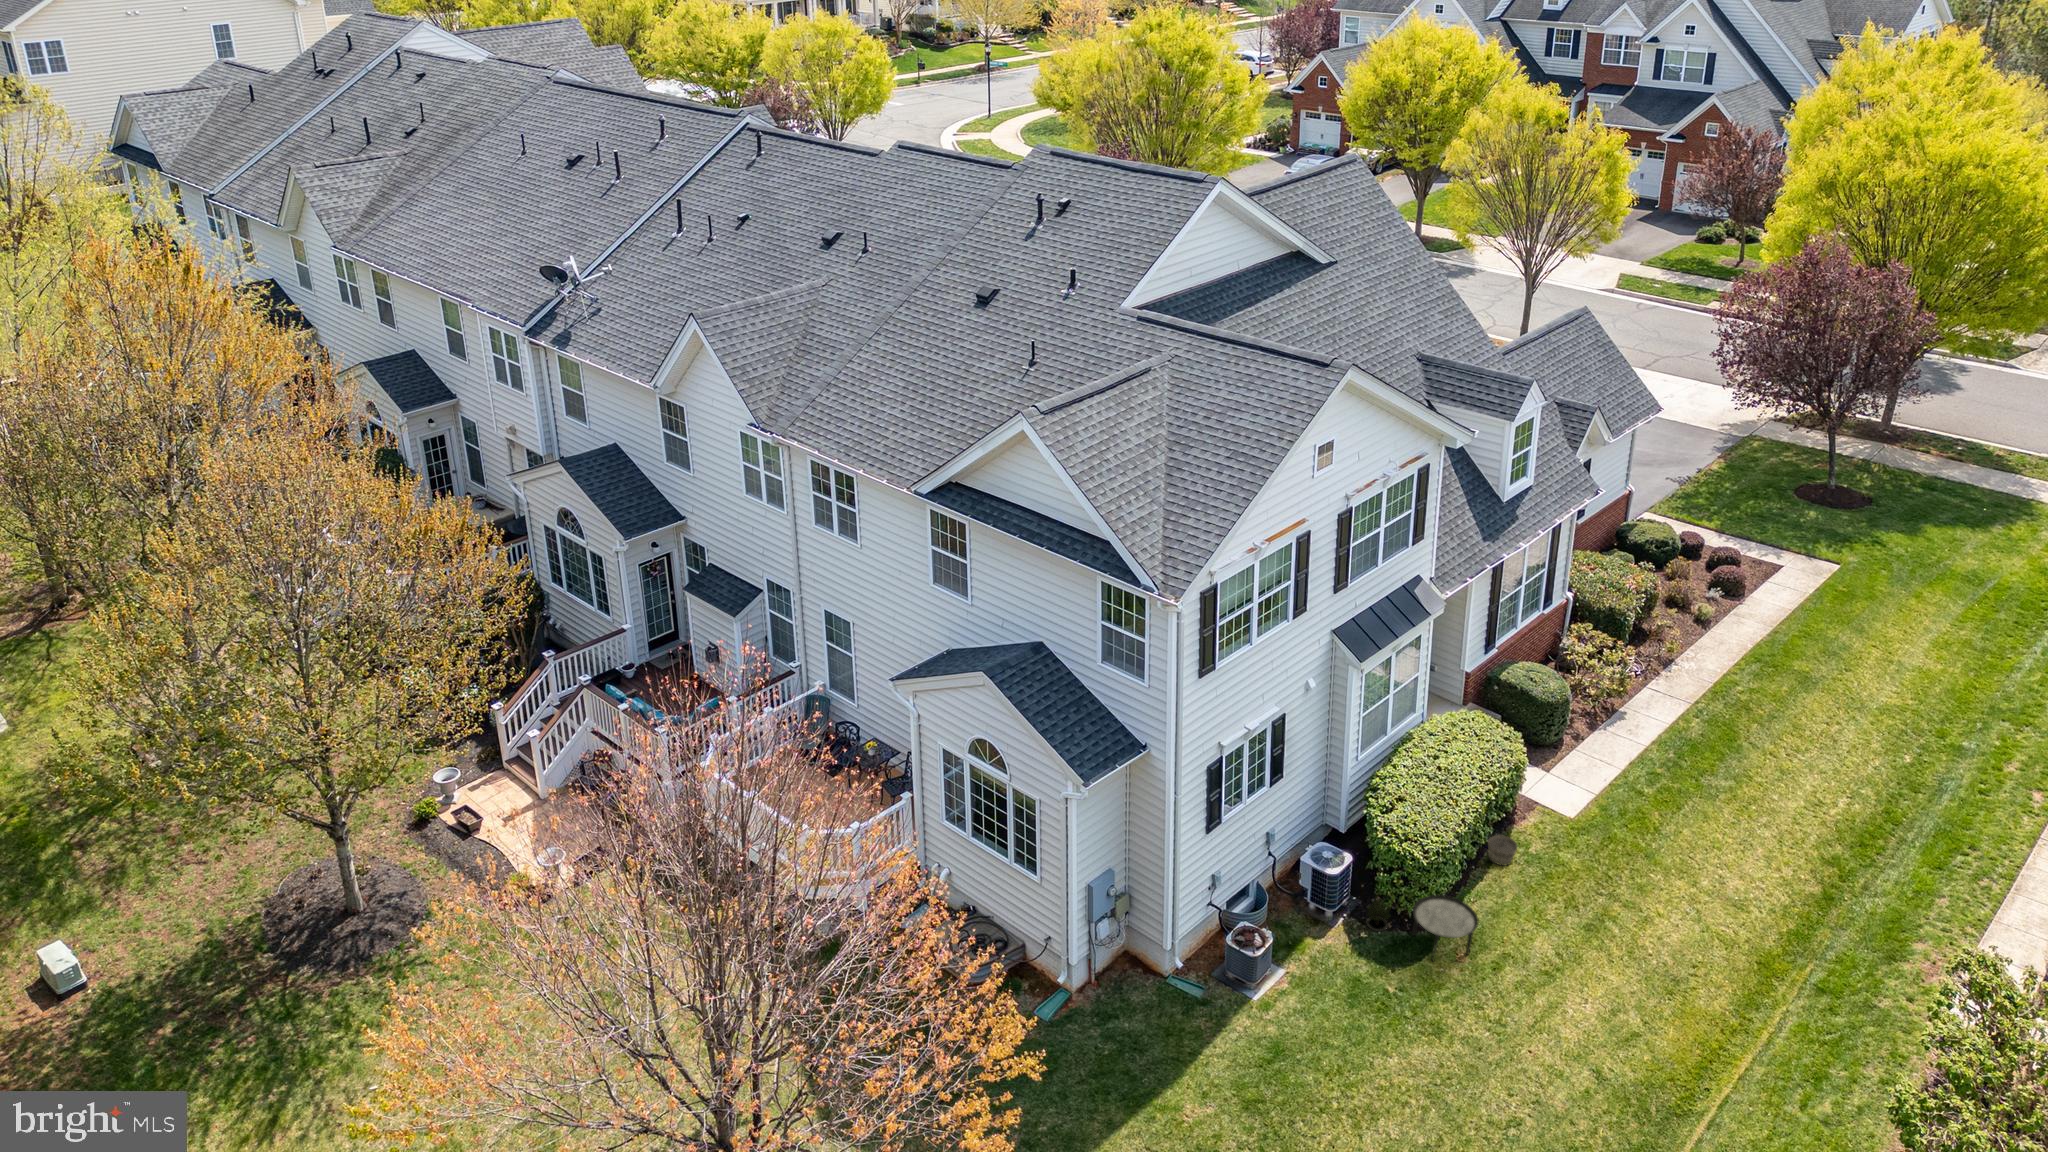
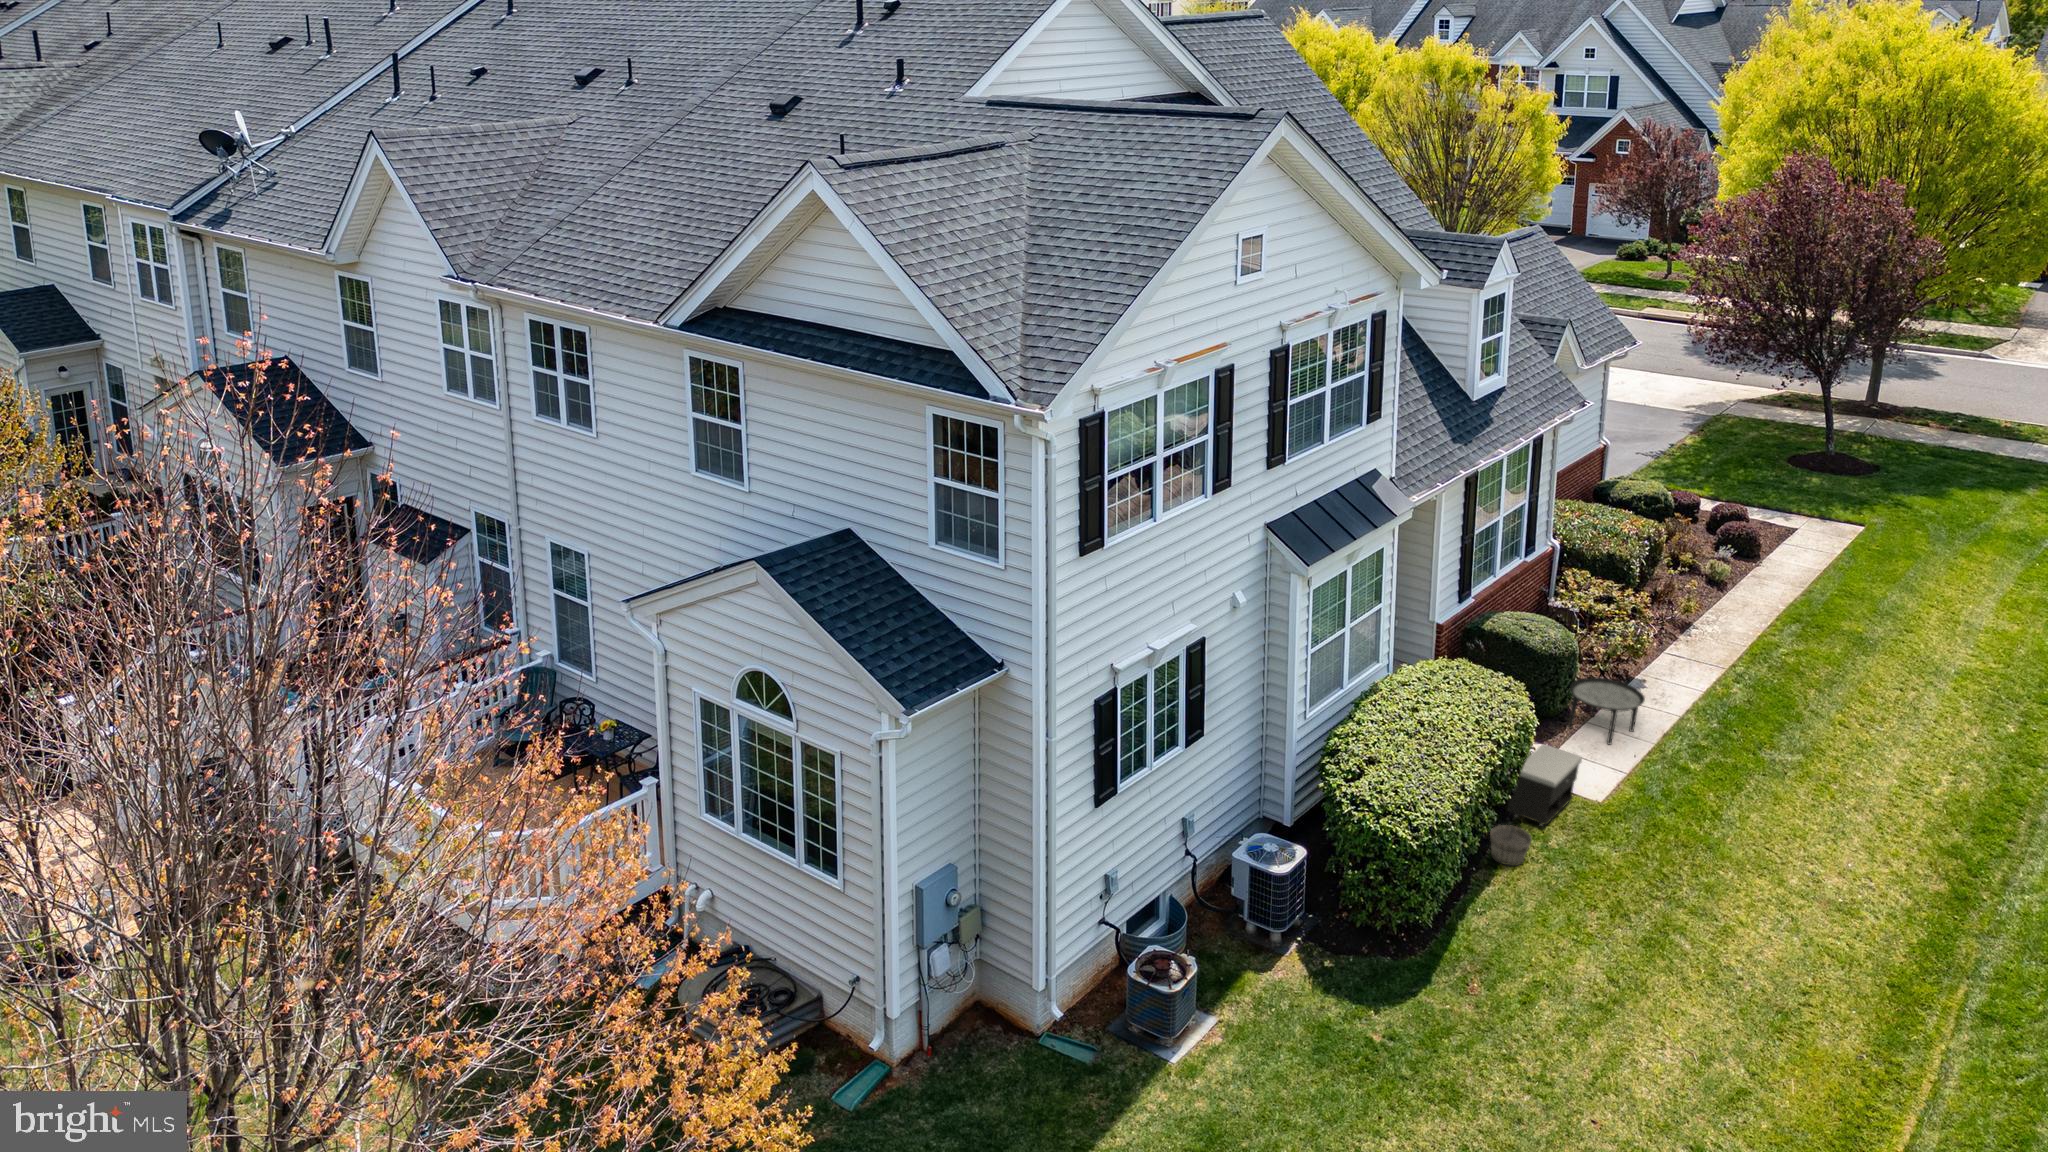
storage bench: none [1505,773,1562,834] -> present [1508,744,1582,826]
round table: present [1412,895,1479,961] -> present [1568,678,1645,744]
potted tree: present [1367,897,1390,931] -> none [1330,901,1368,956]

